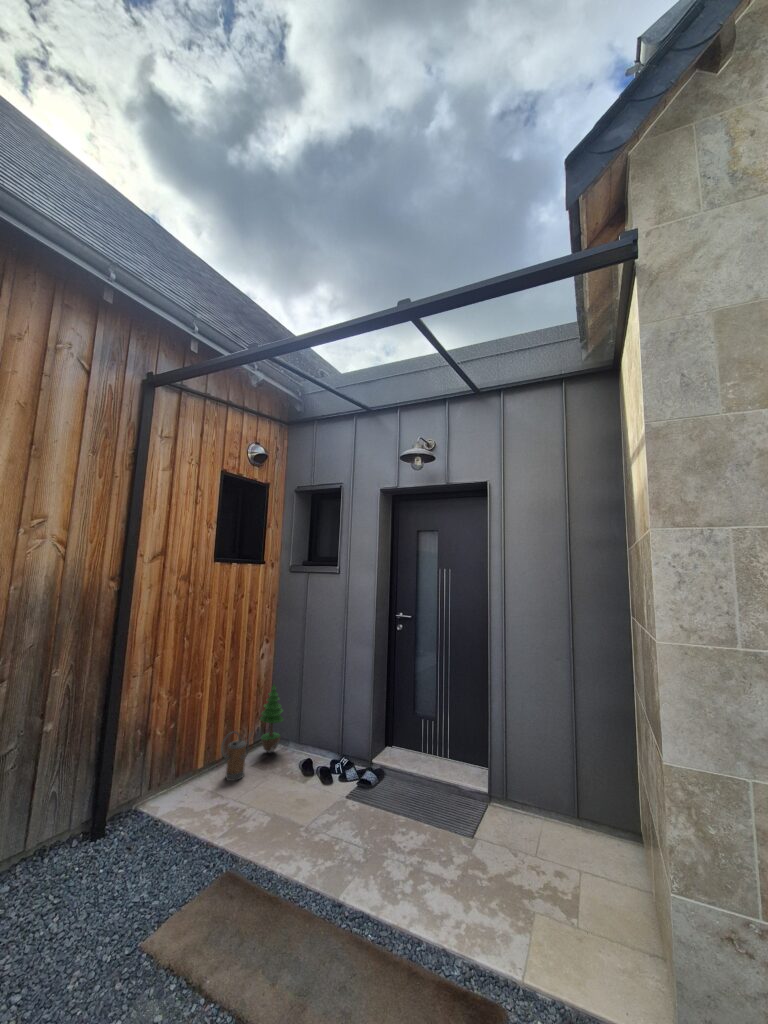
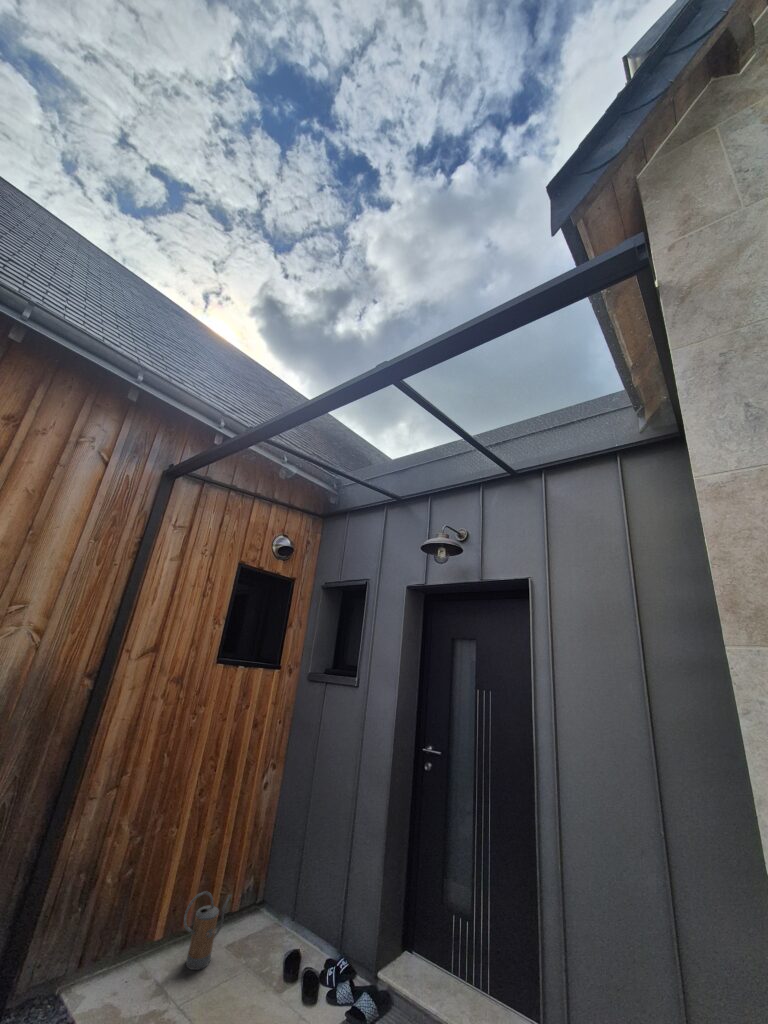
potted tree: present [260,685,283,753] -> none [246,824,279,929]

